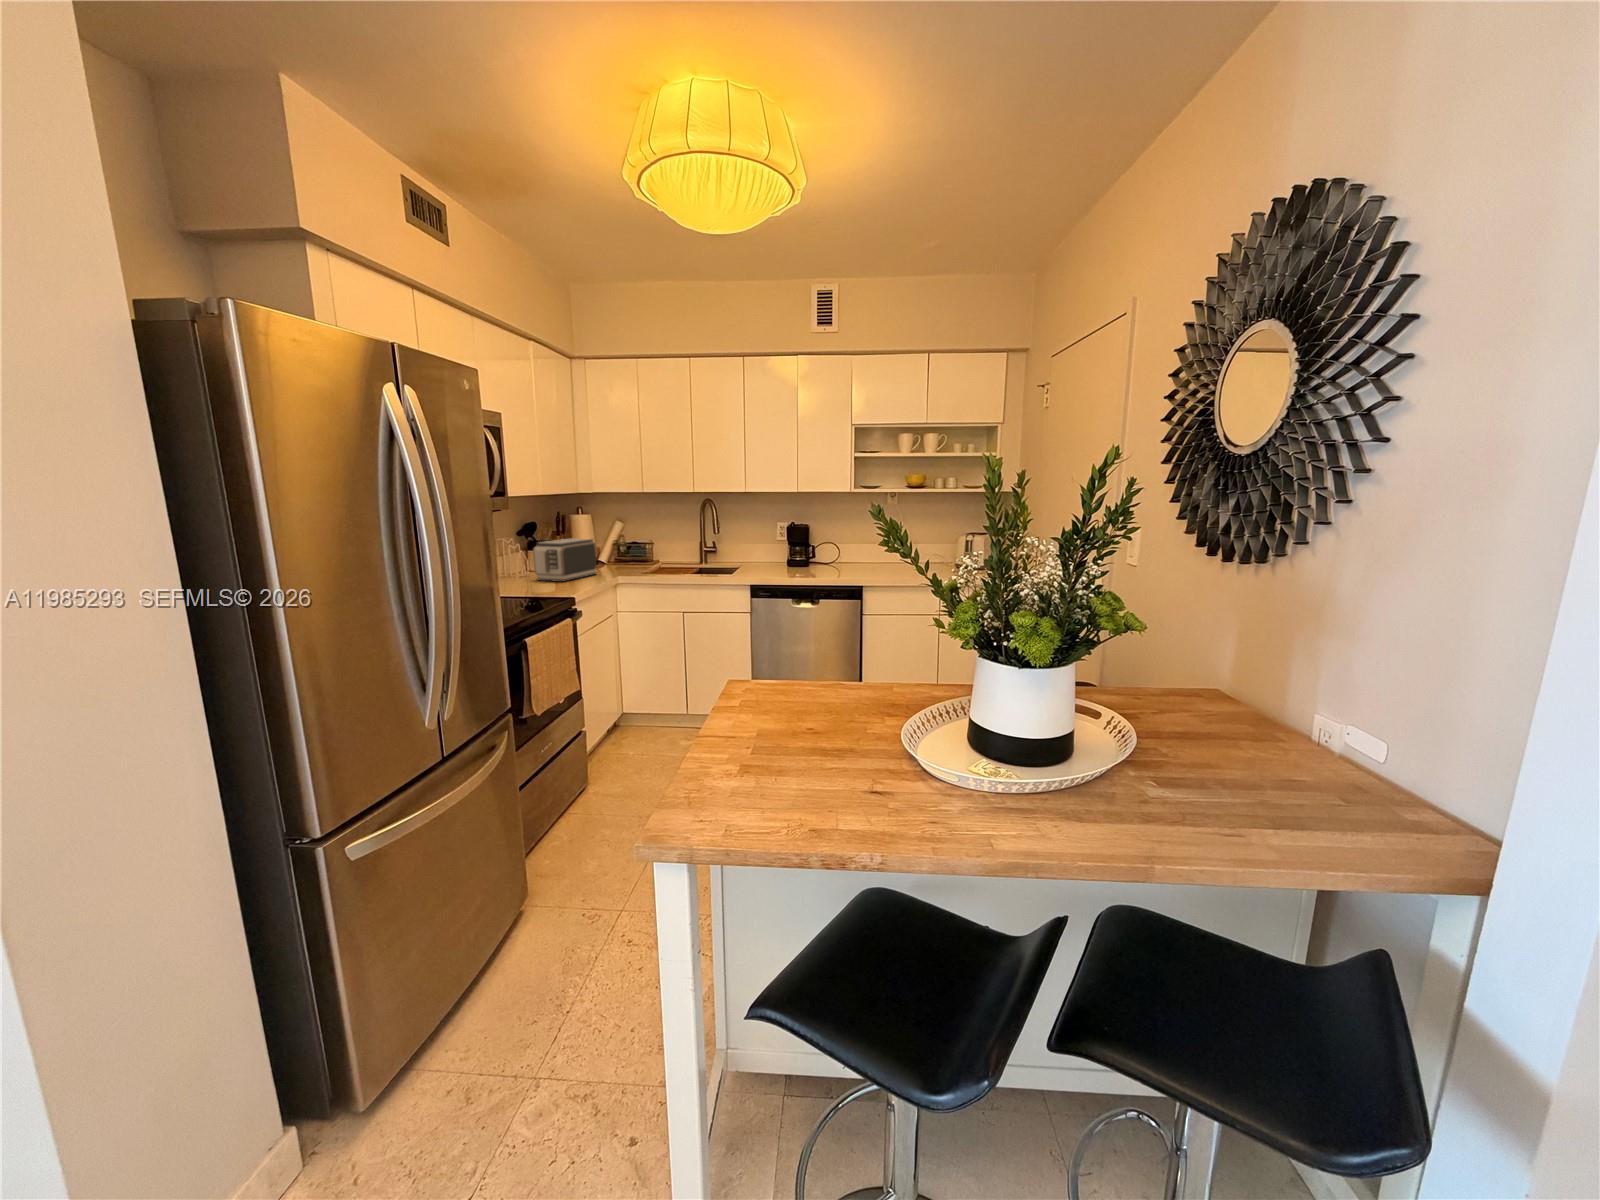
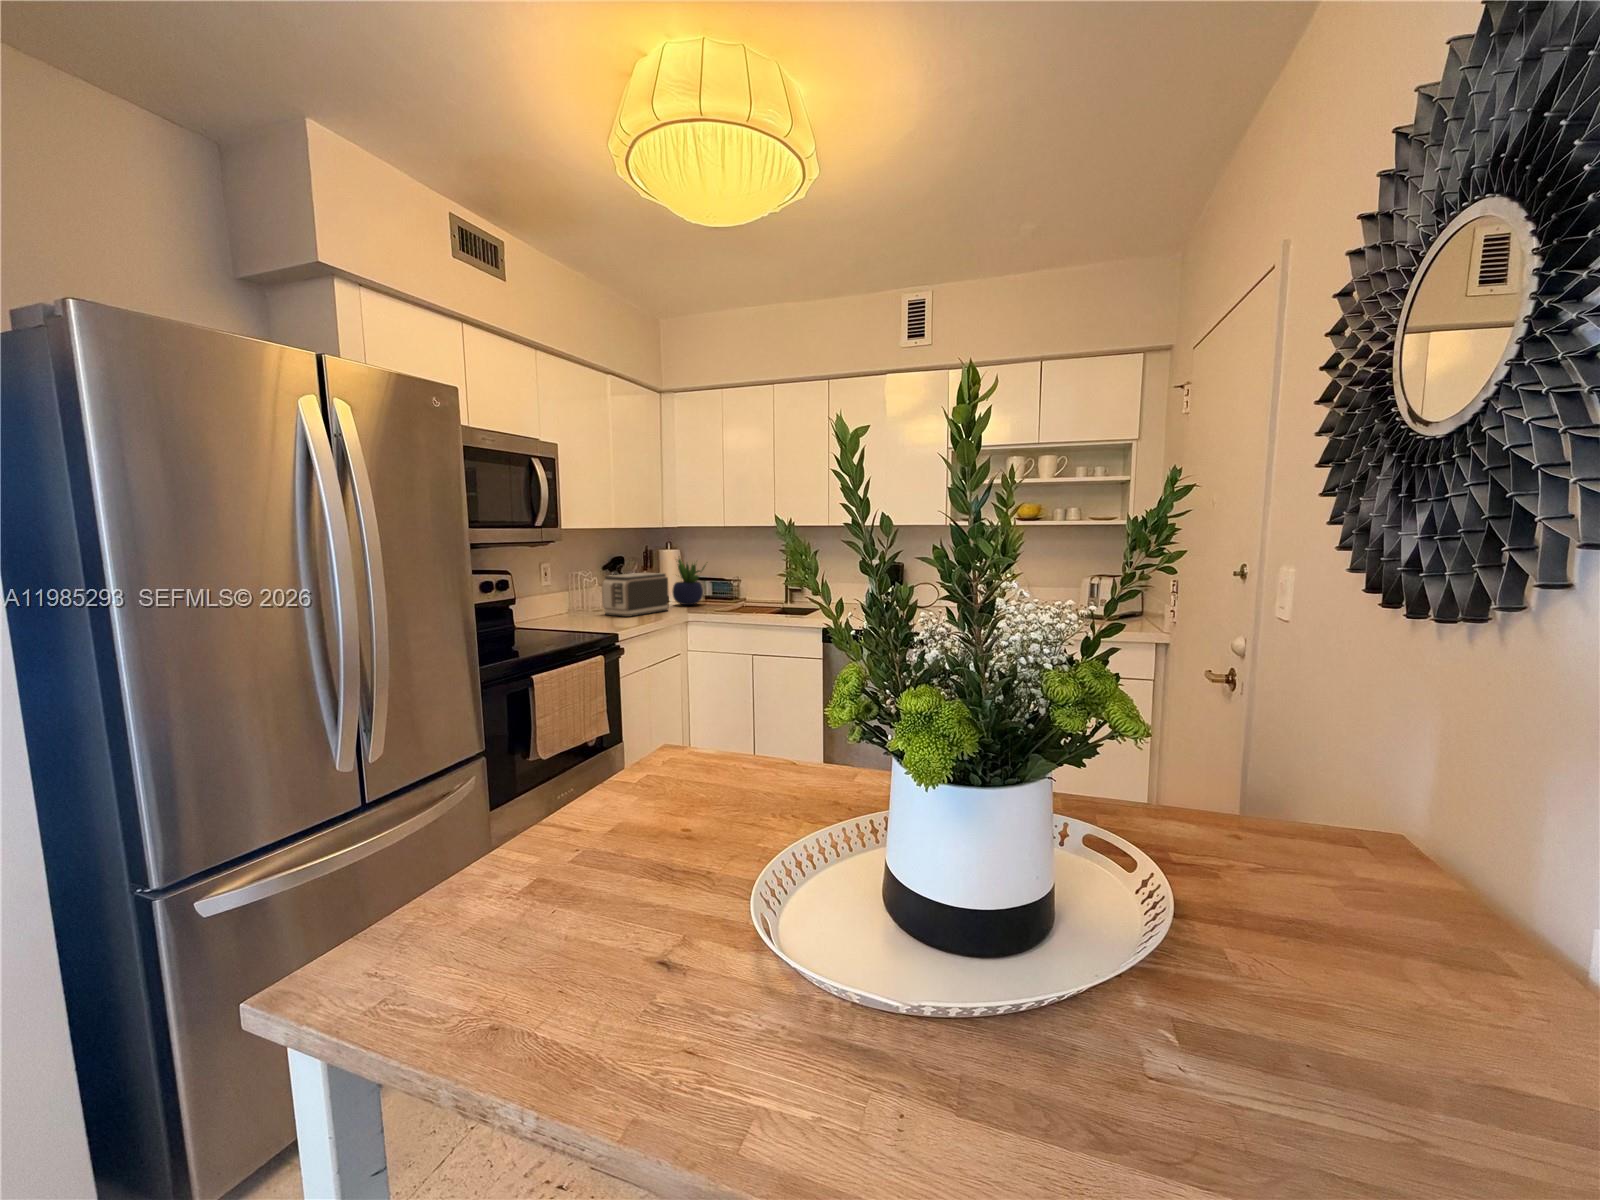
potted plant: none [591,520,627,569] -> present [673,558,705,605]

